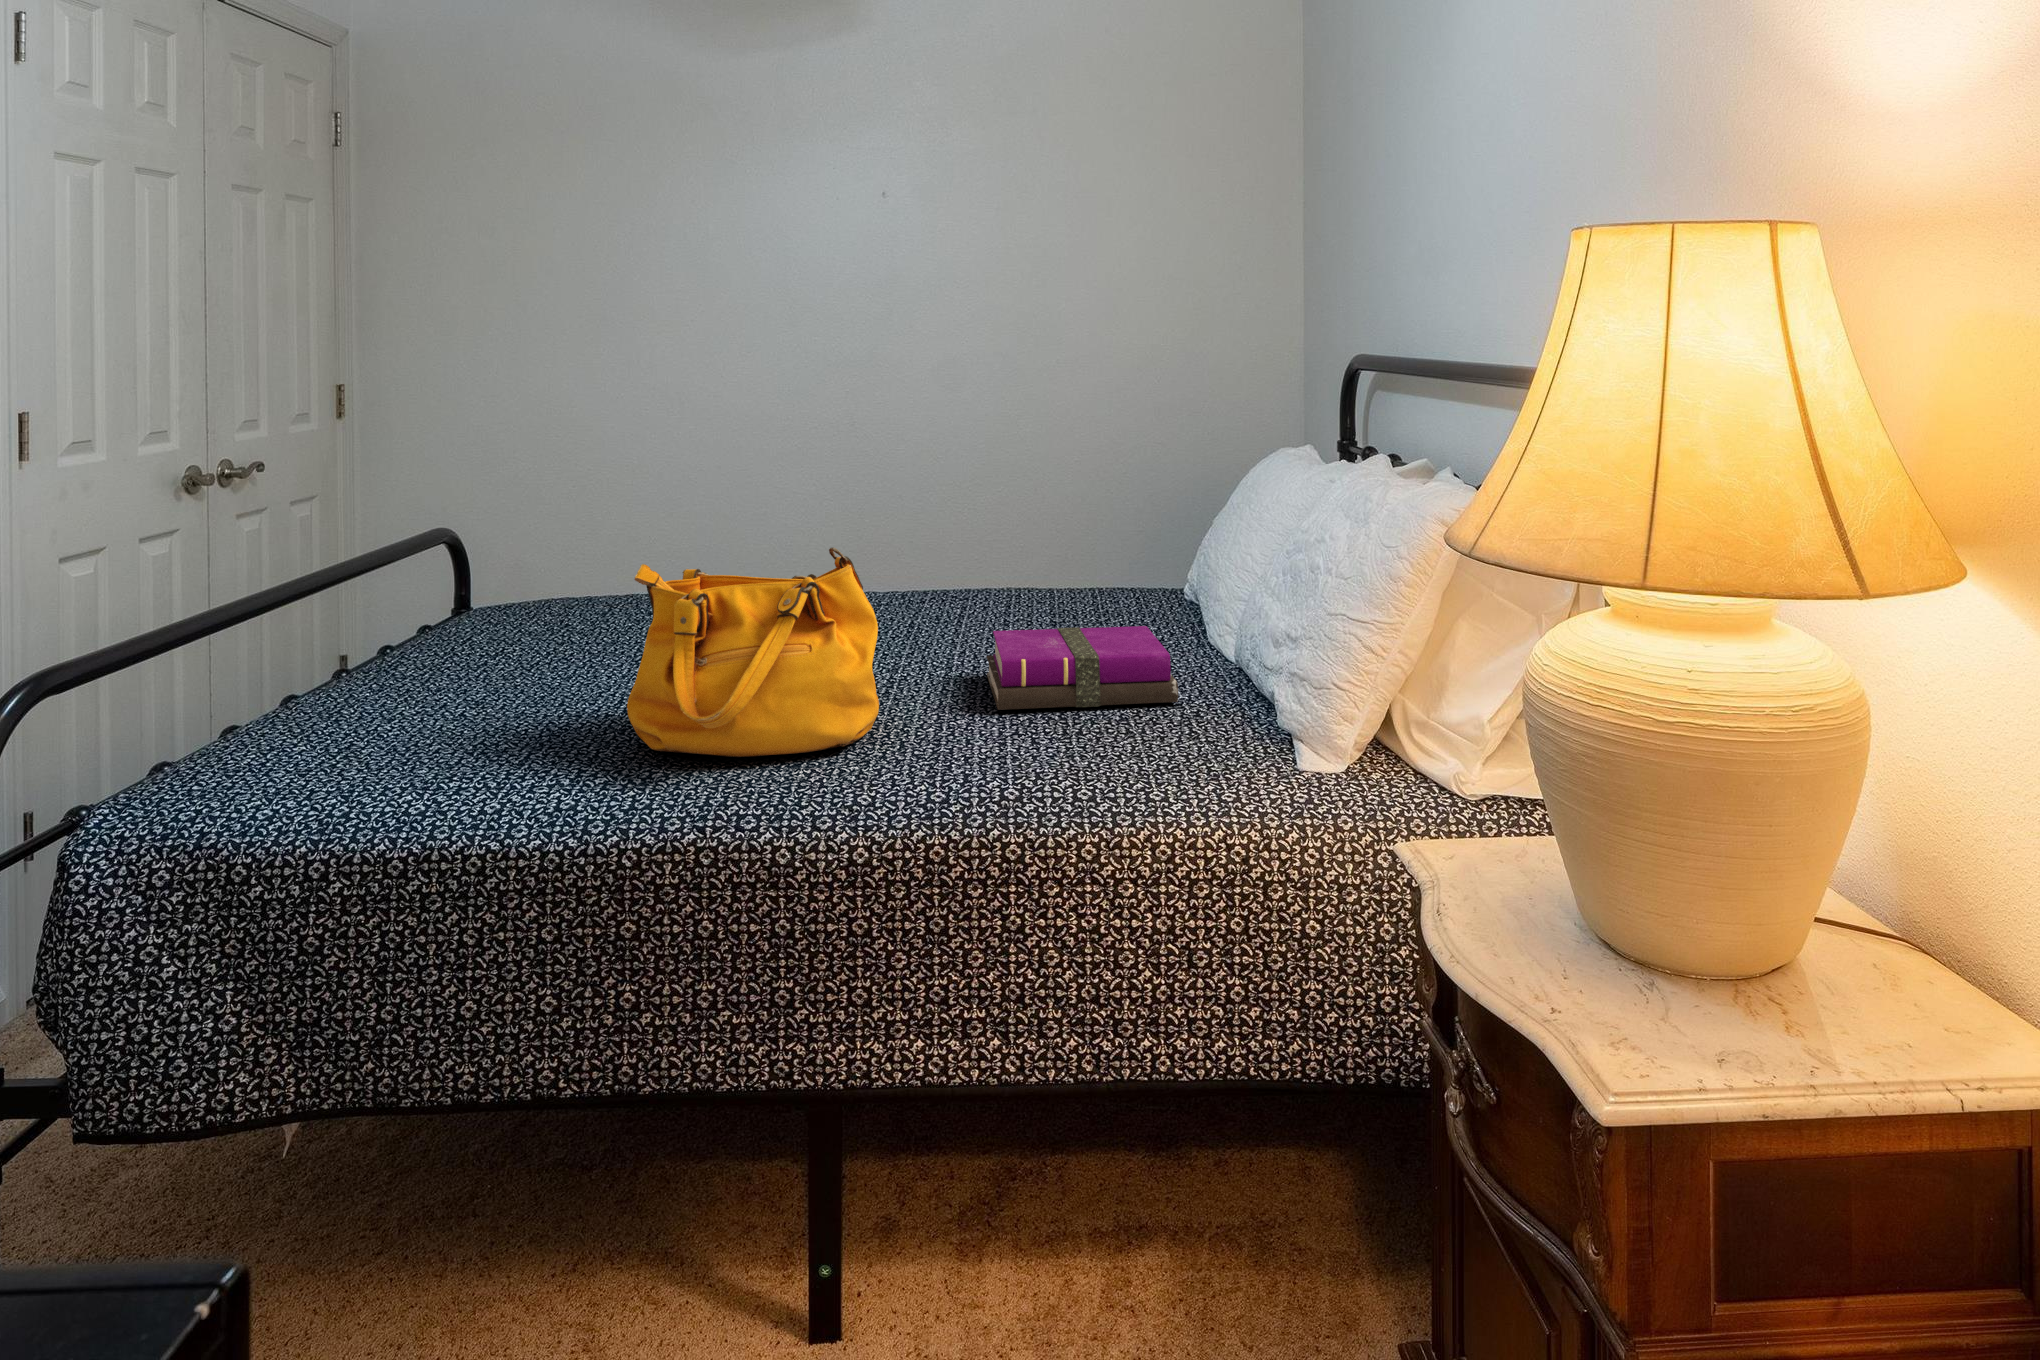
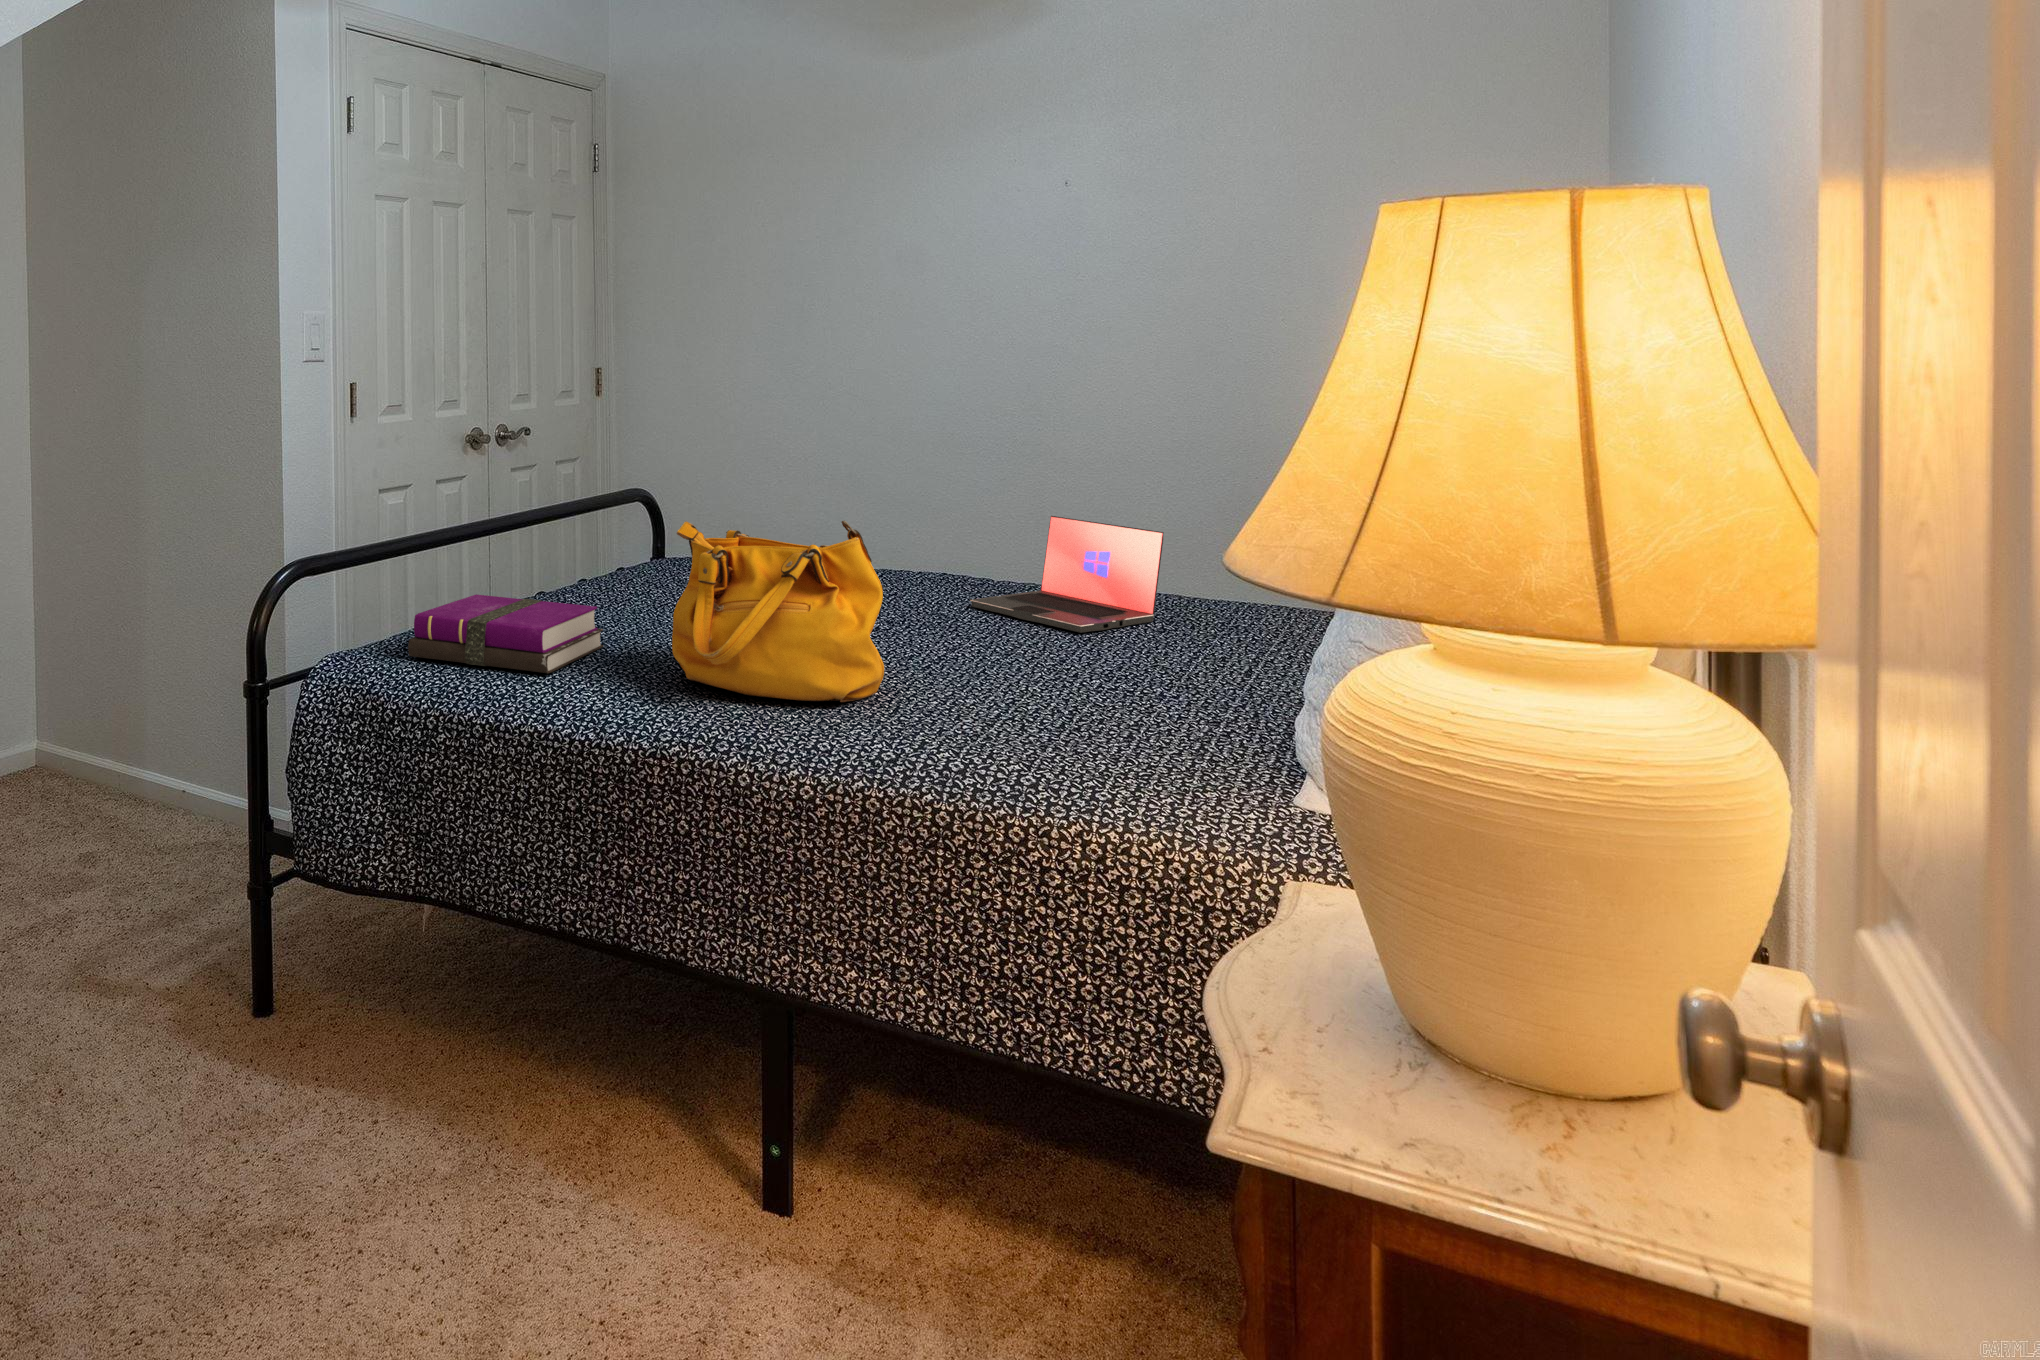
laptop: none [881,523,1057,636] -> present [971,516,1163,633]
notebook: present [987,626,1178,710] -> present [408,594,603,673]

